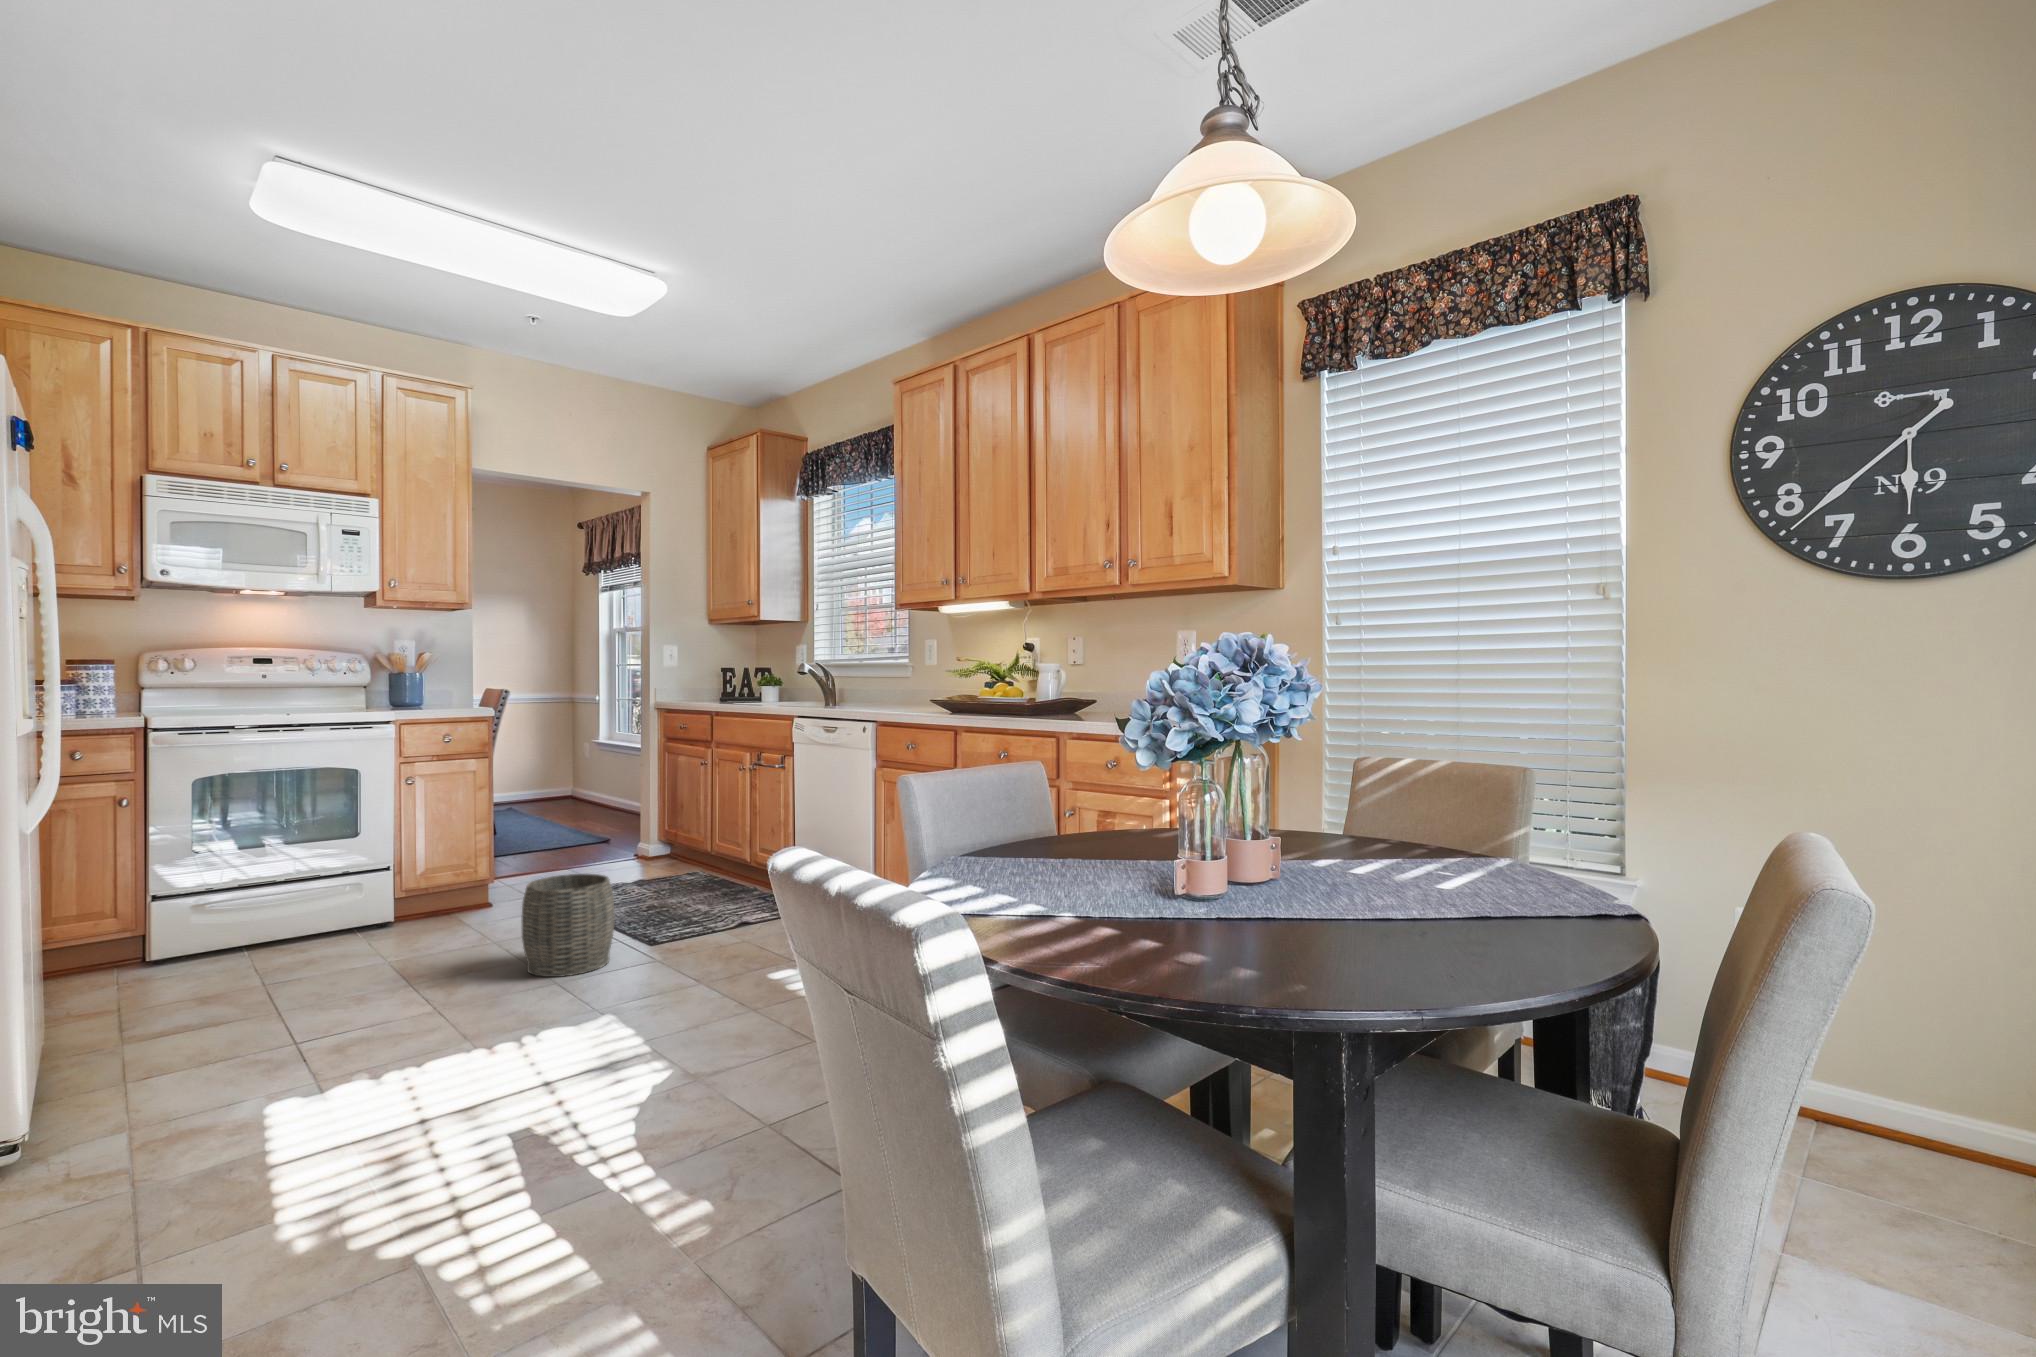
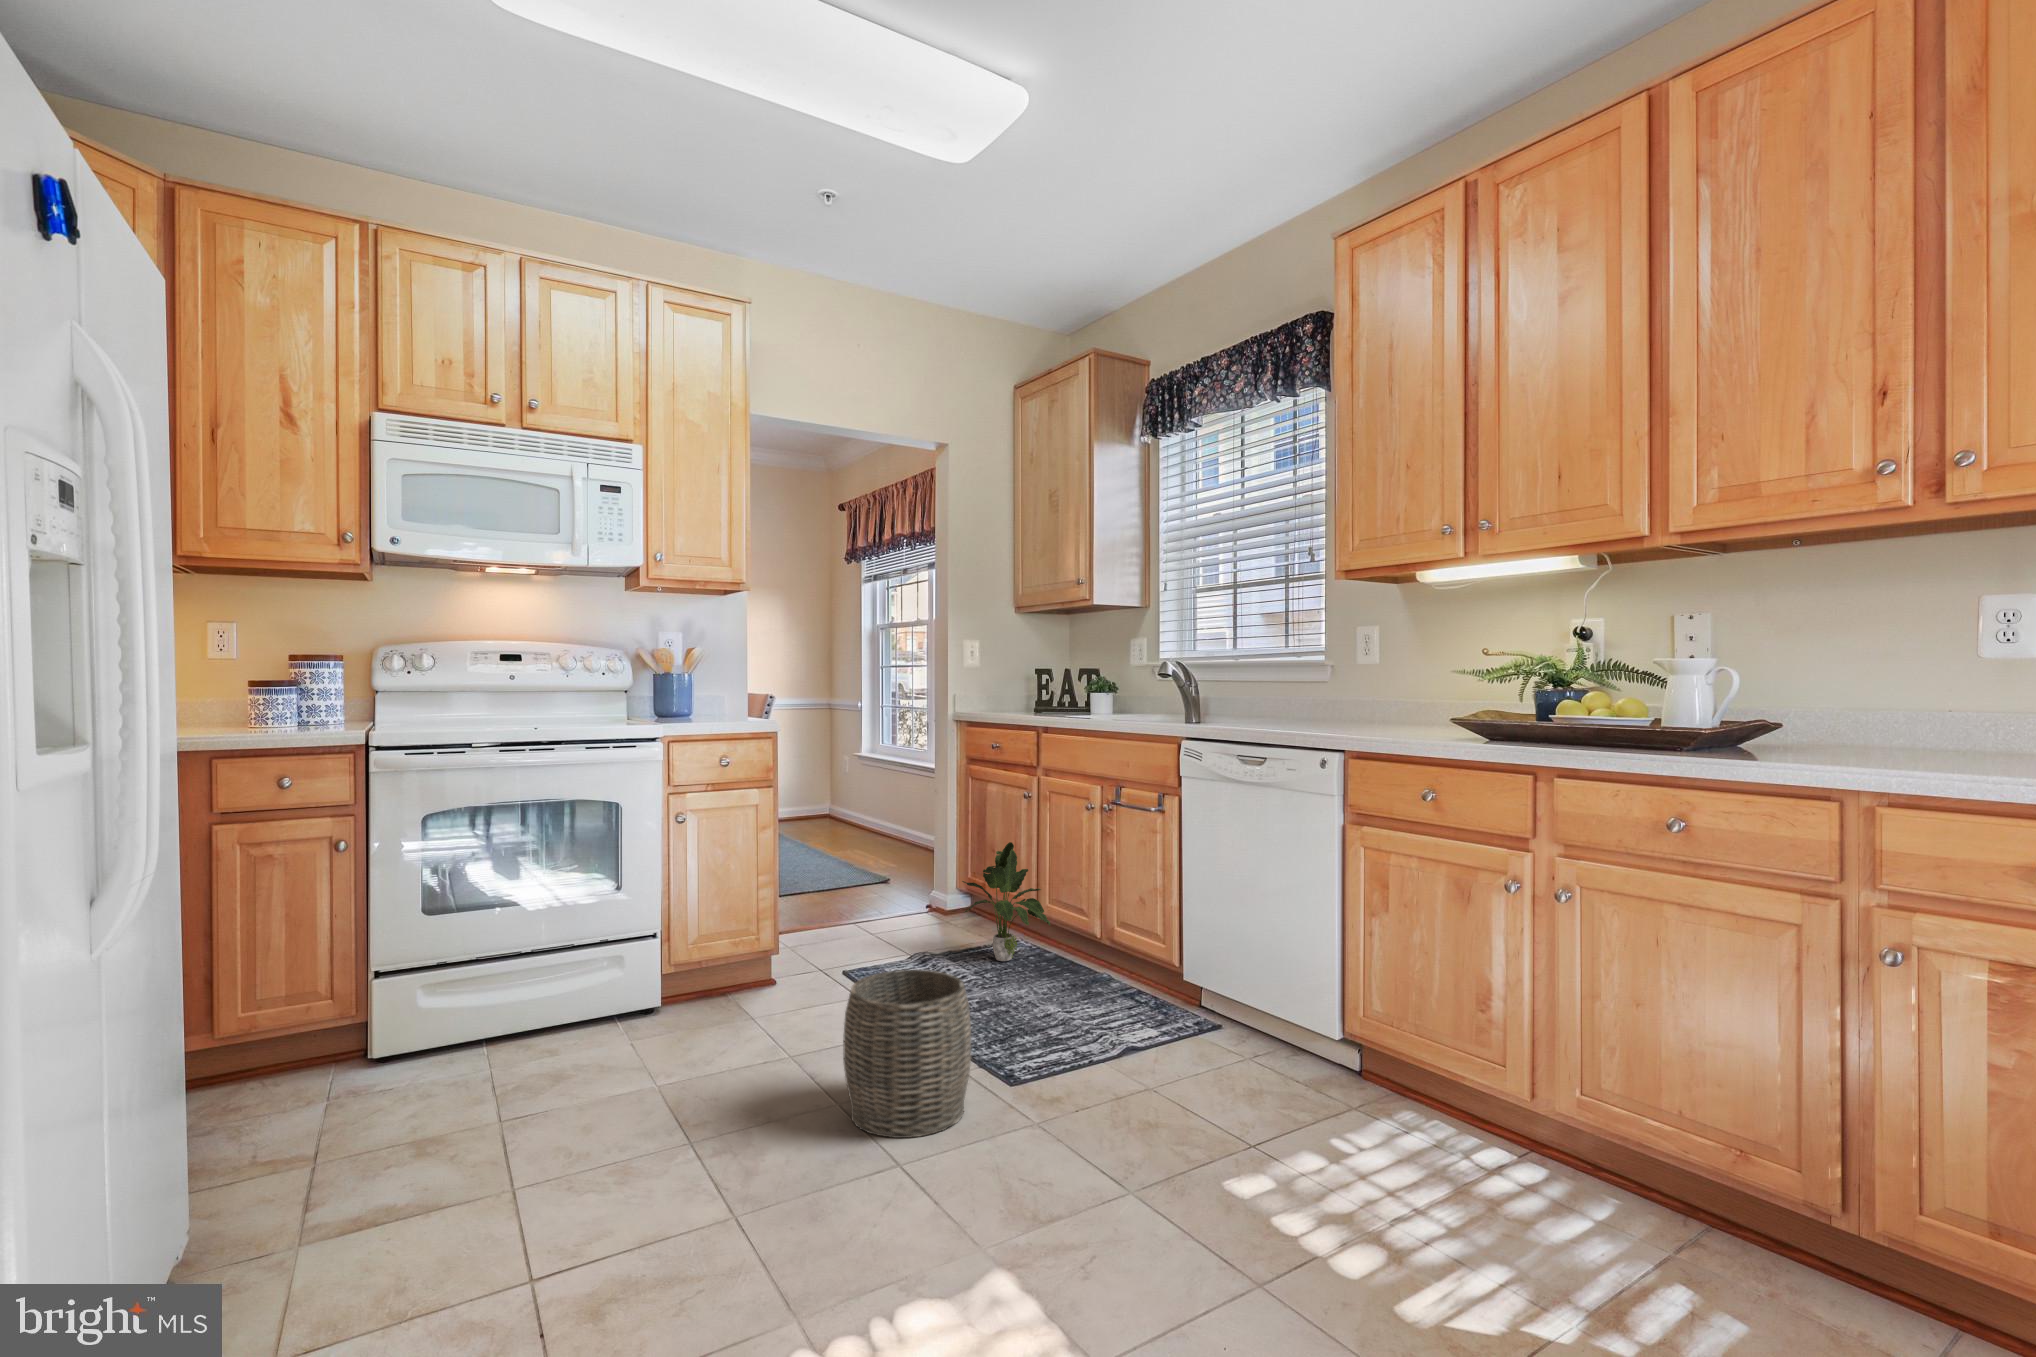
potted plant: none [646,797,716,884] -> present [962,842,1050,961]

